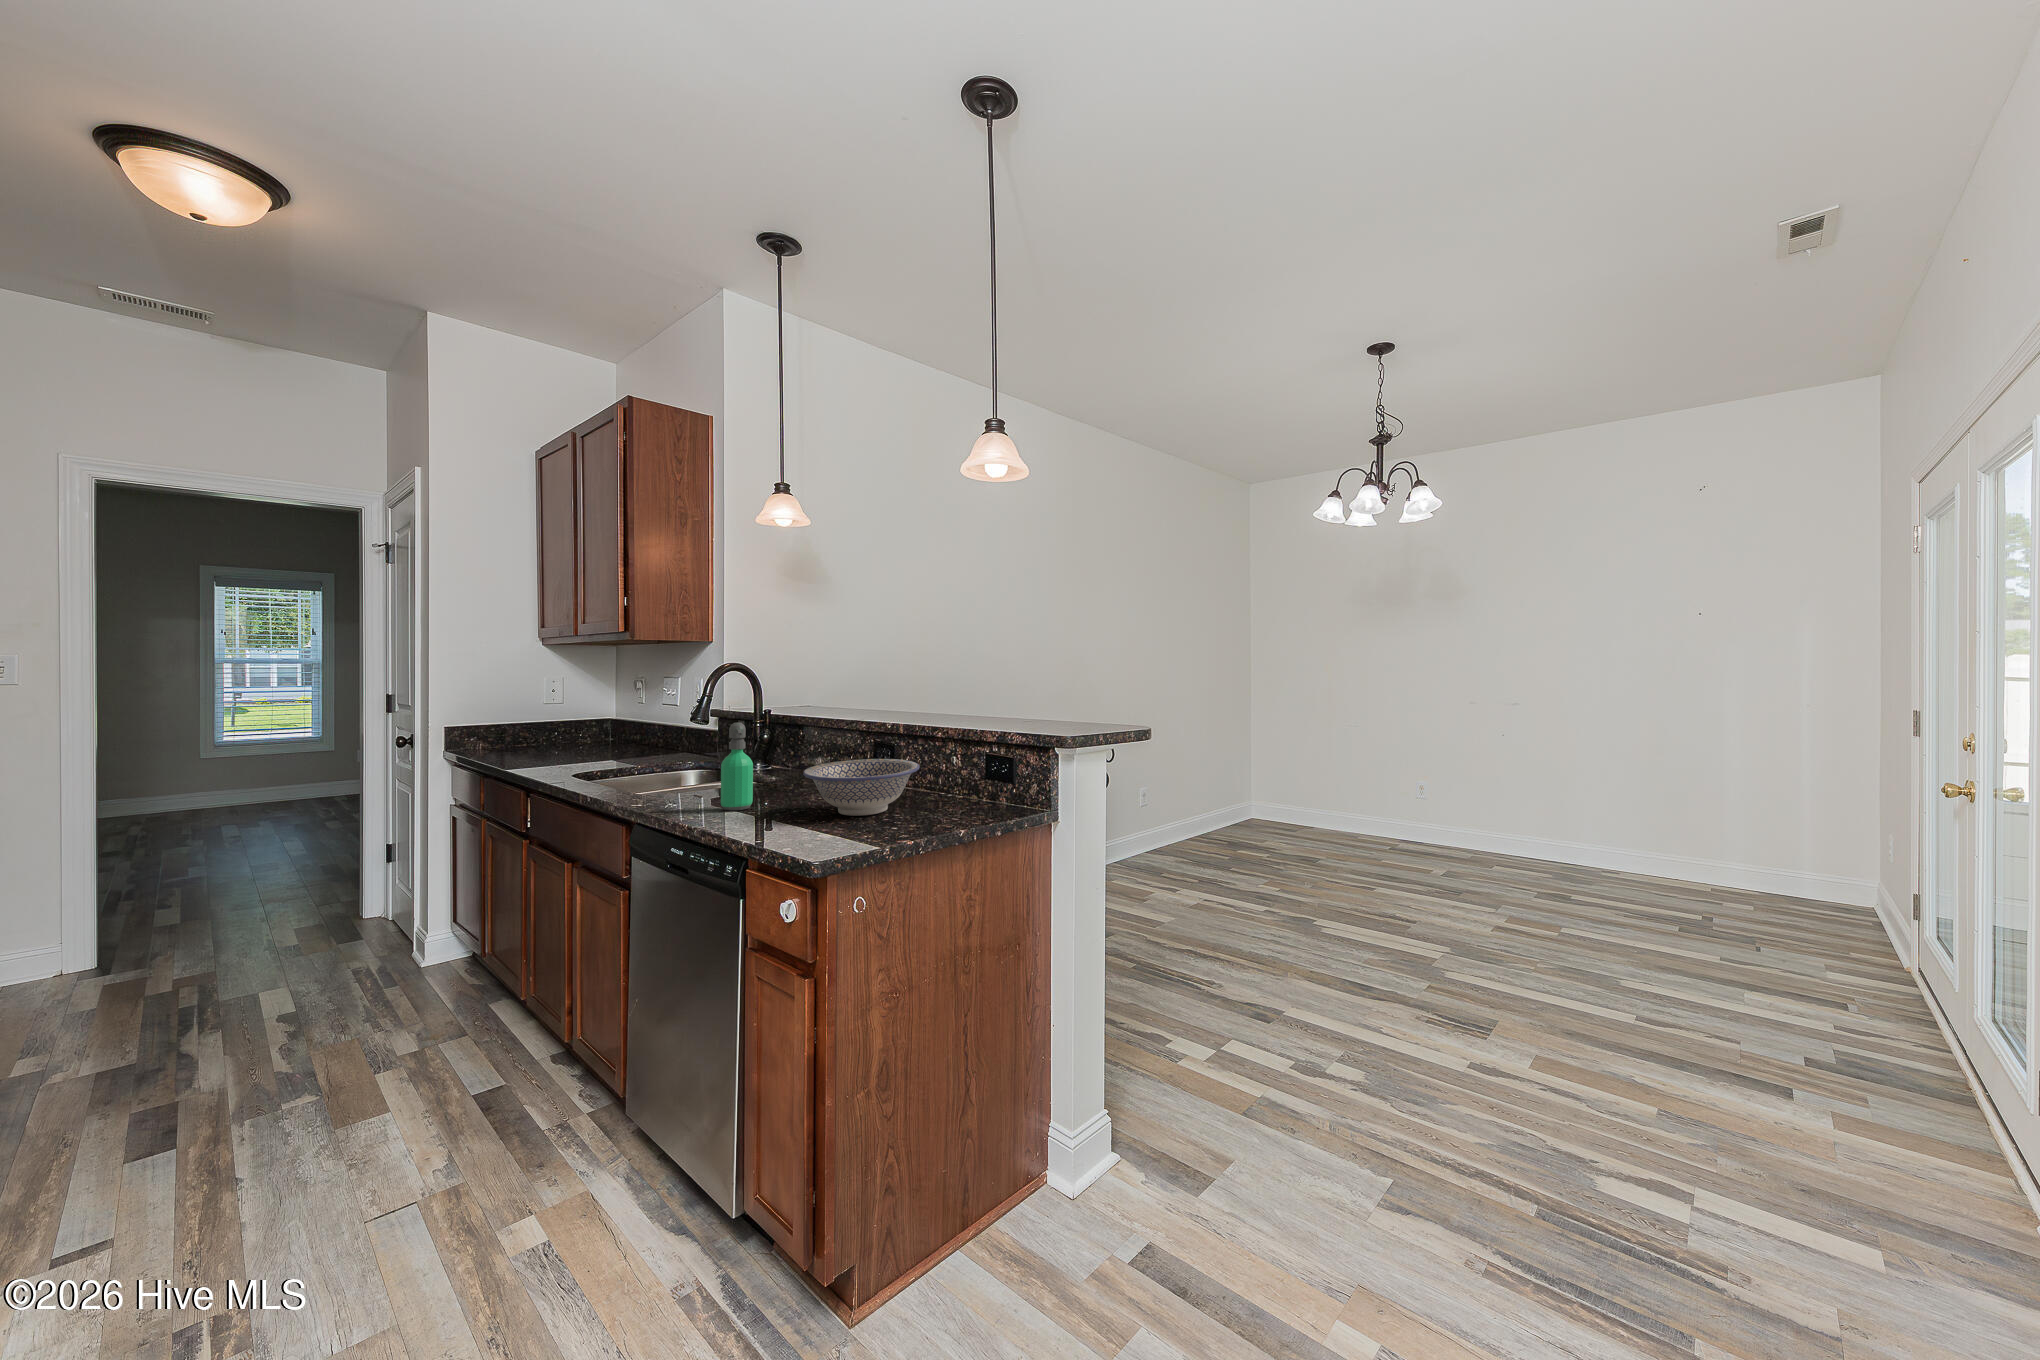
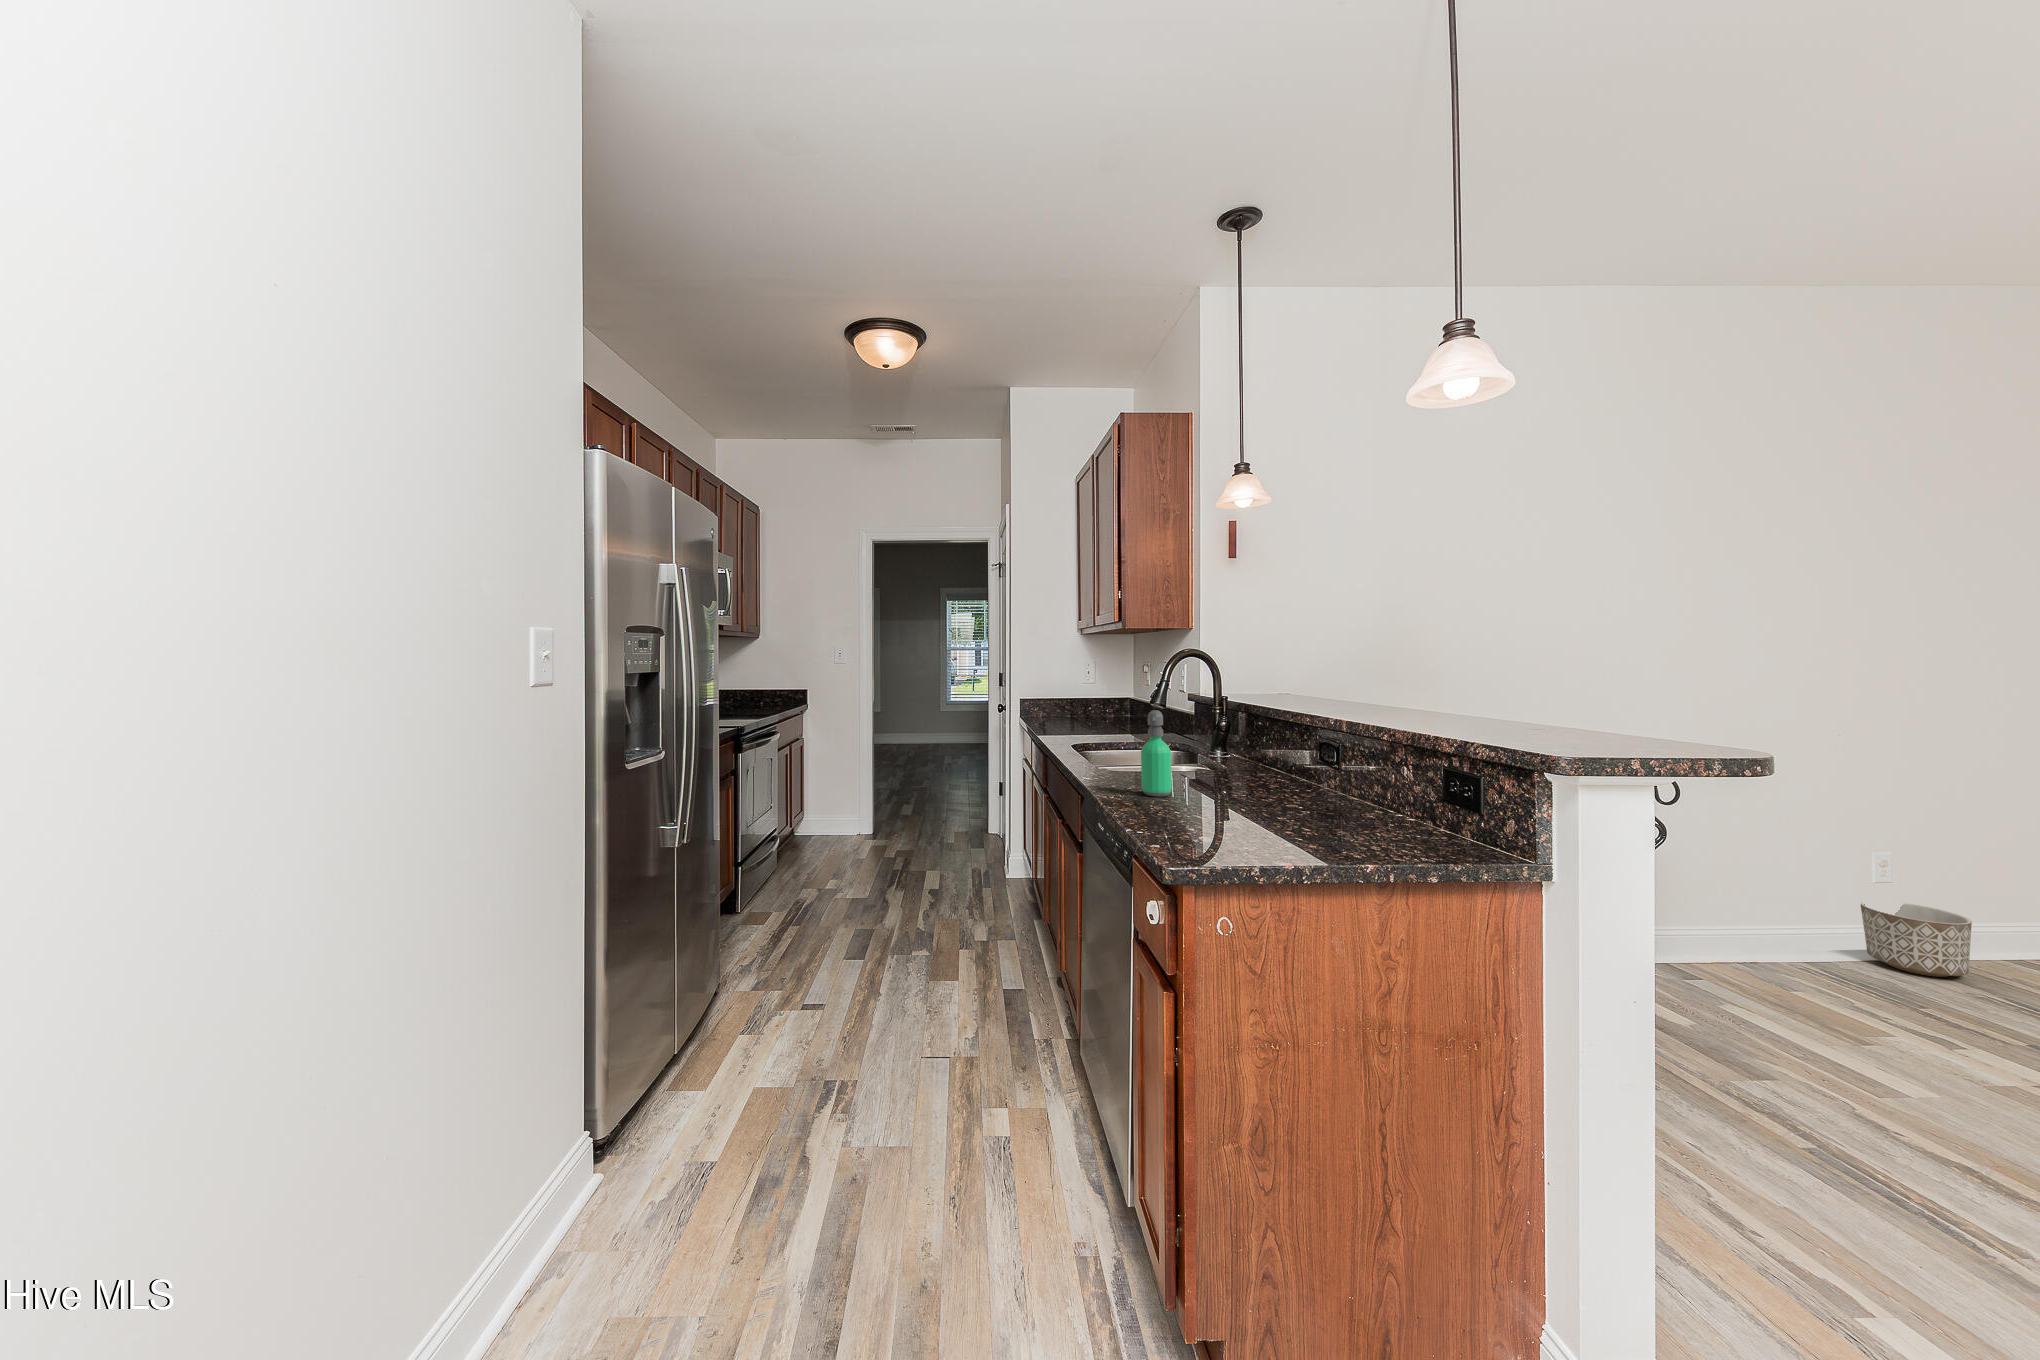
bowl: present [803,759,920,816] -> none [1206,758,1344,823]
planter: none [1141,820,1182,862] -> present [1861,903,1972,977]

